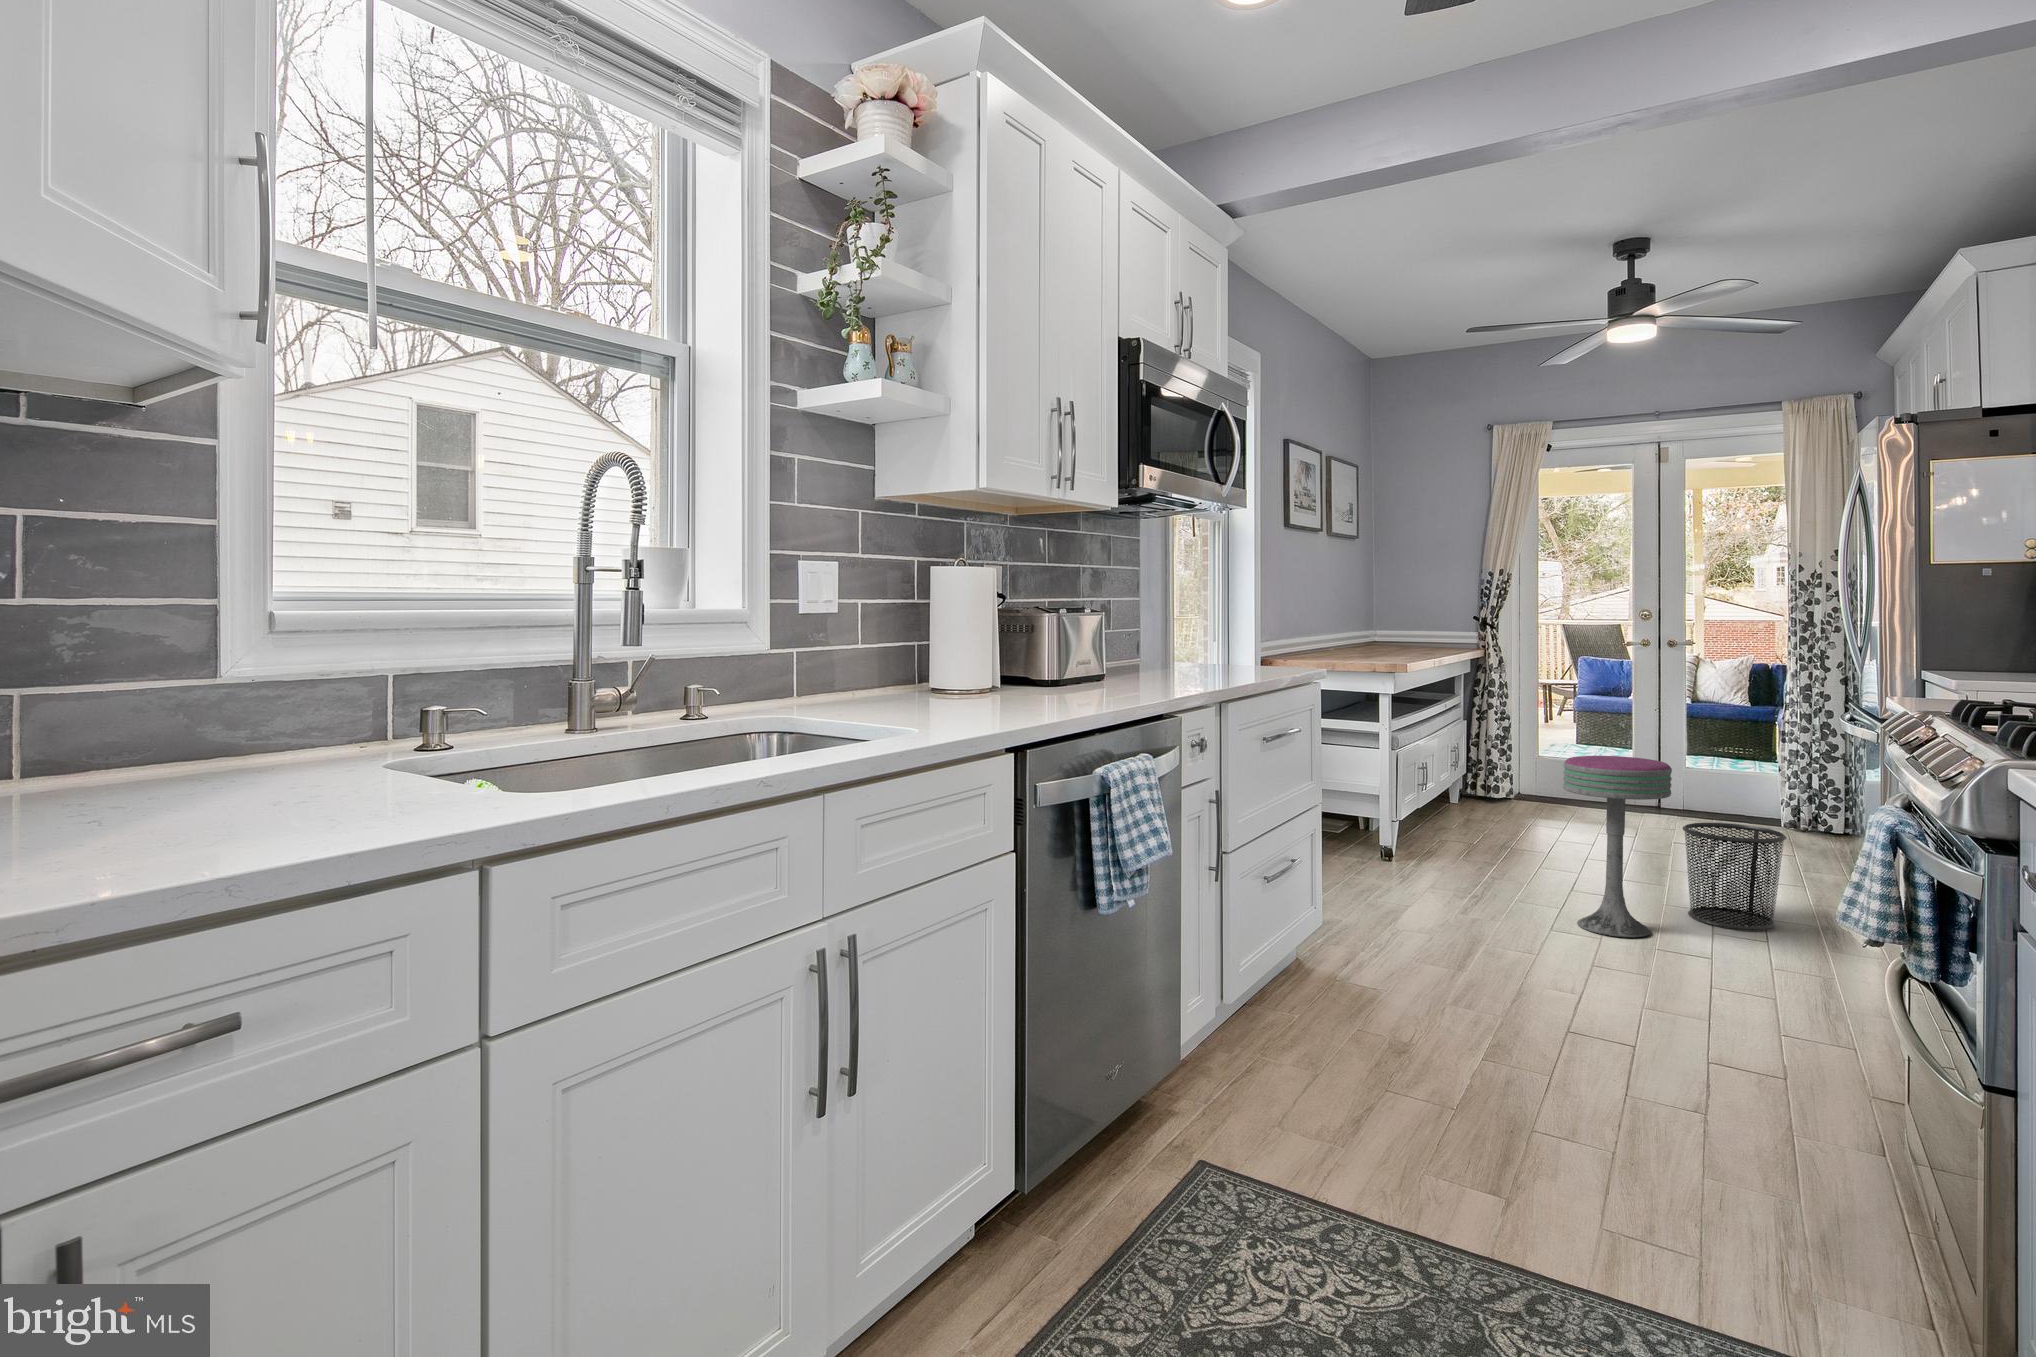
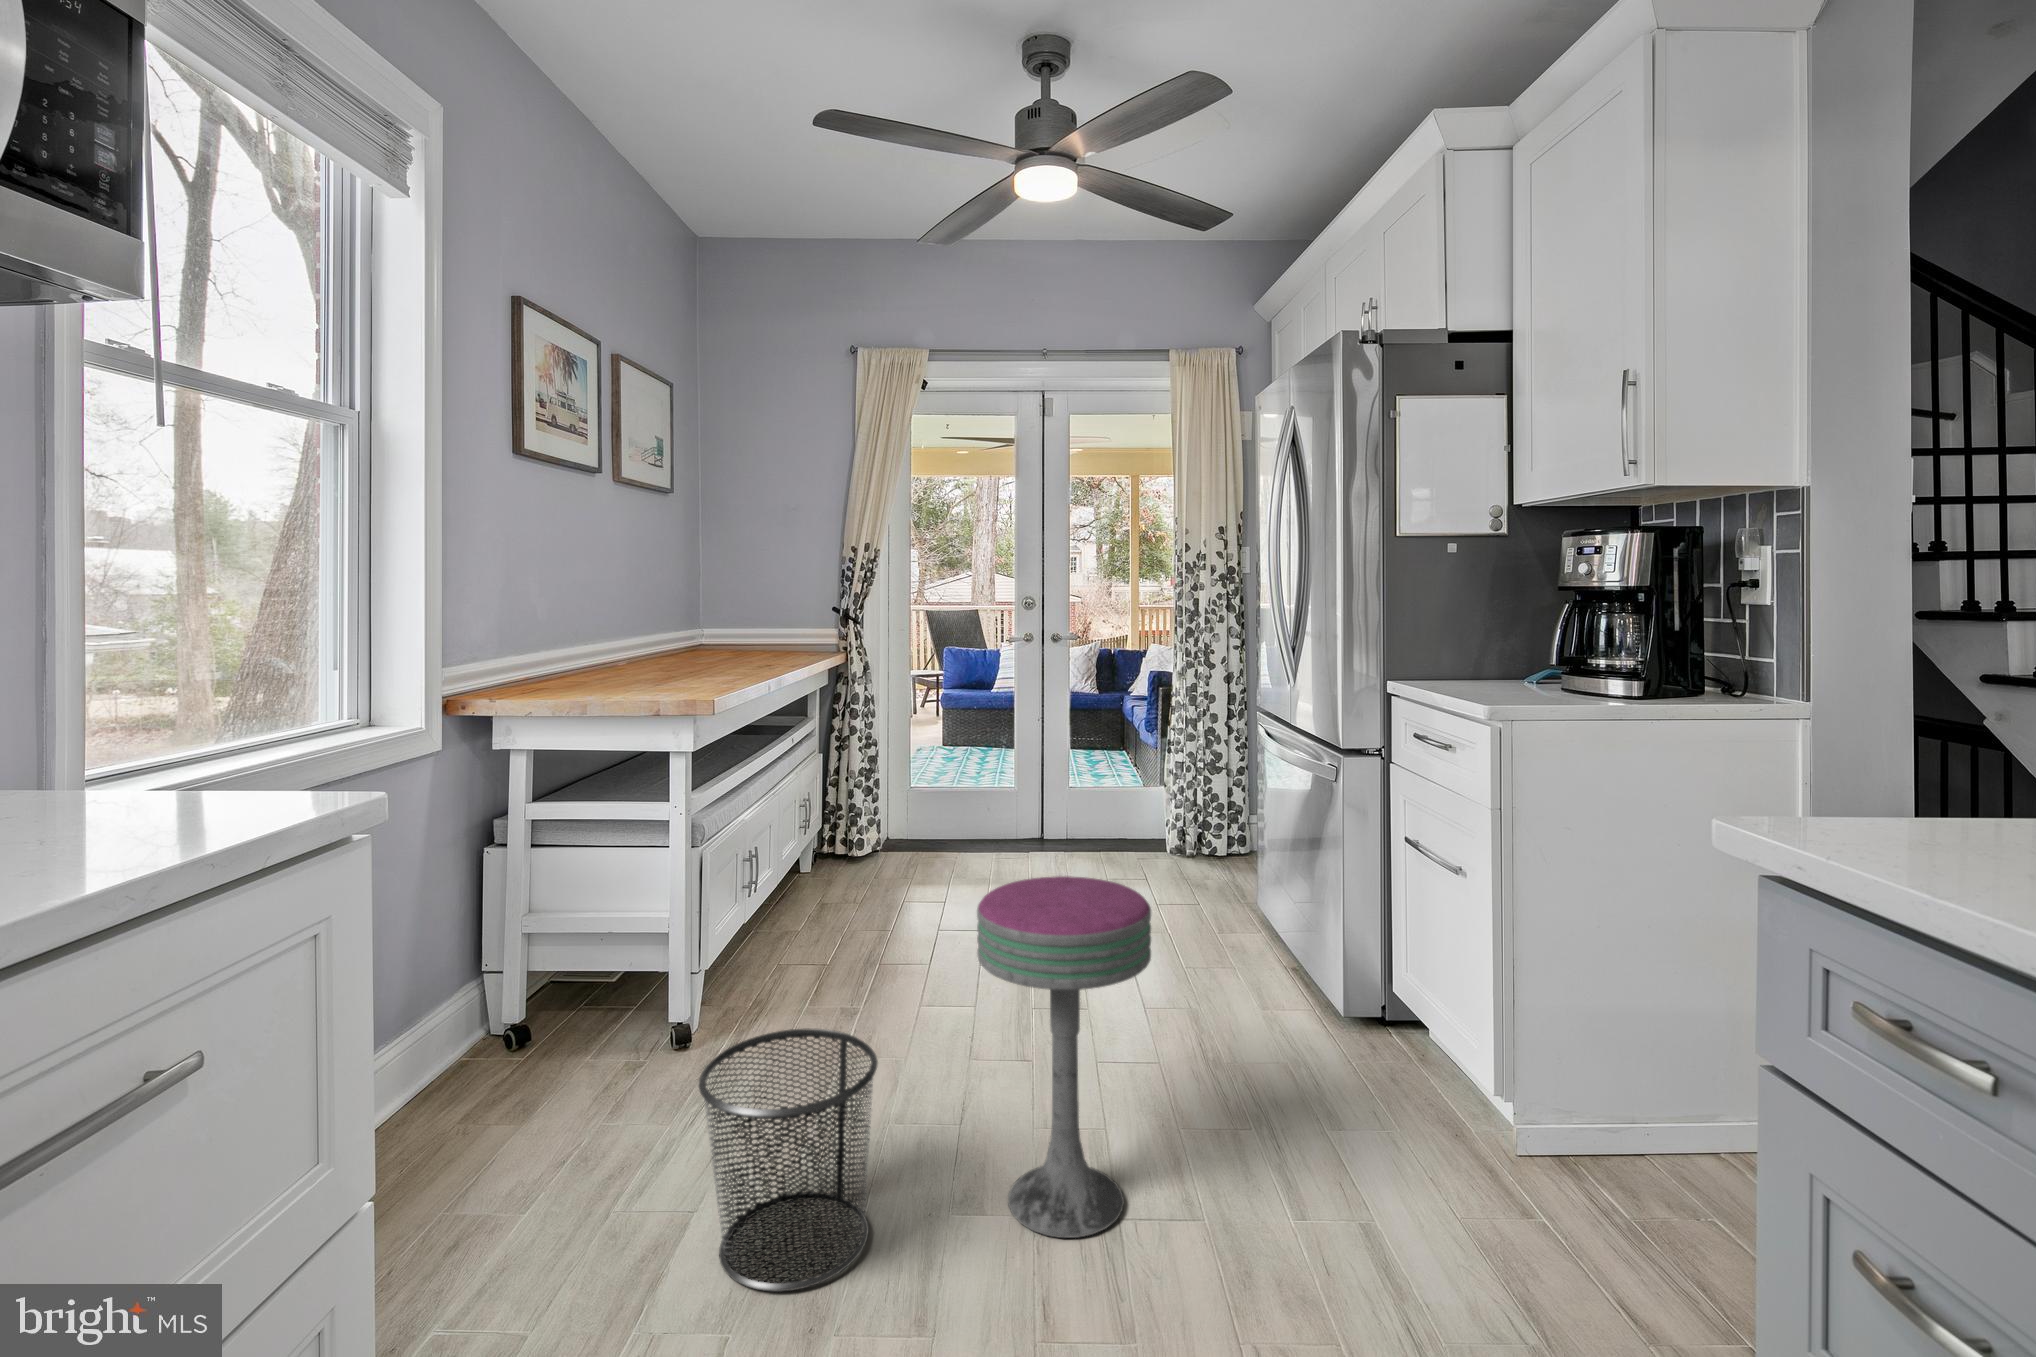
waste bin: present [1683,823,1786,930] -> present [698,1028,878,1292]

